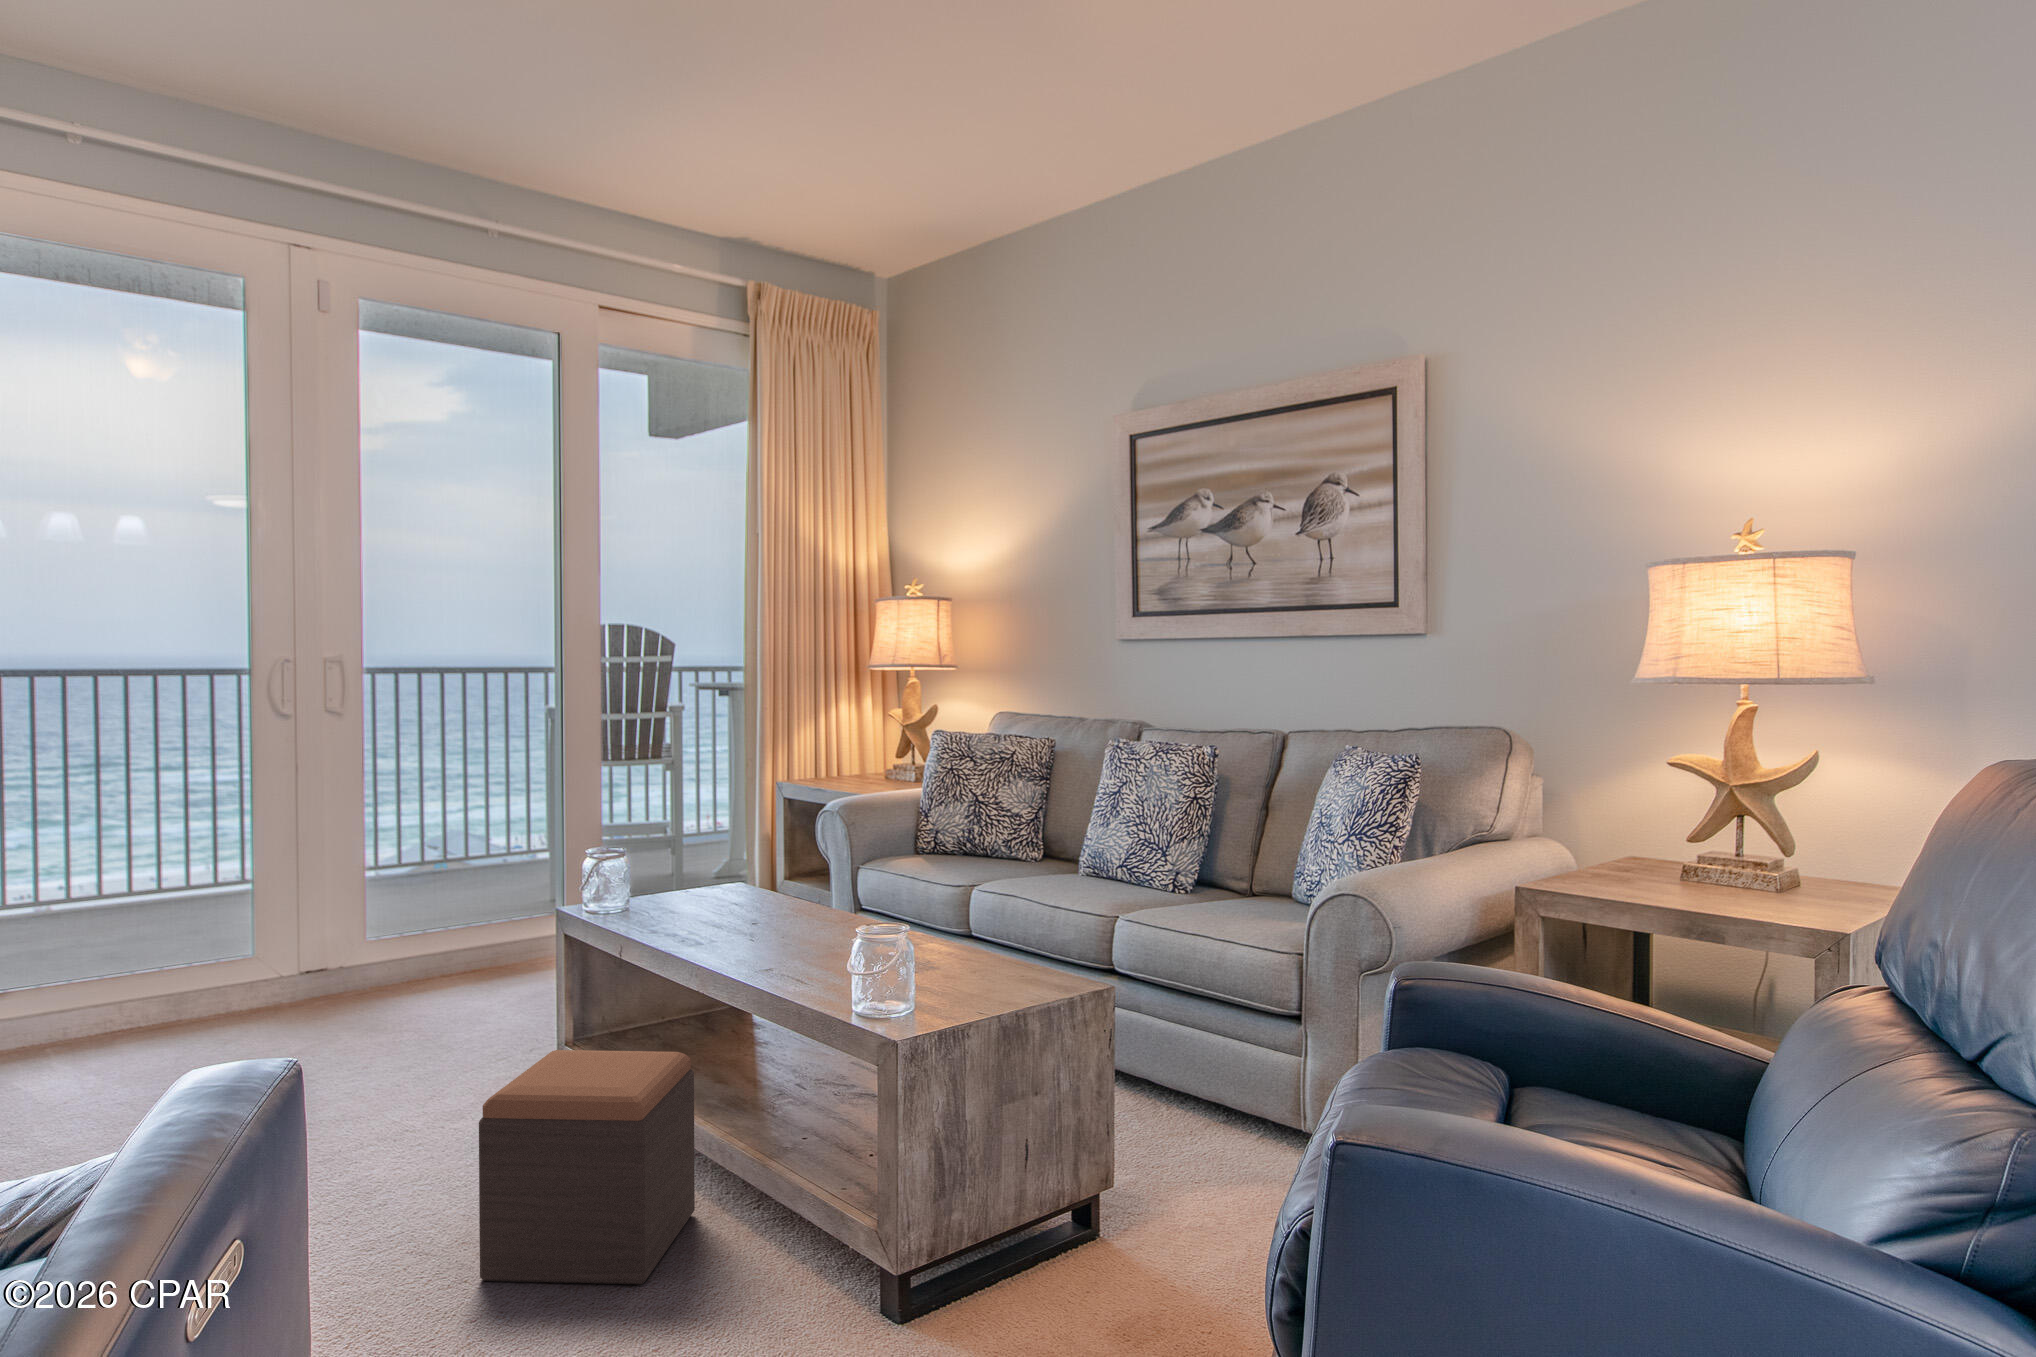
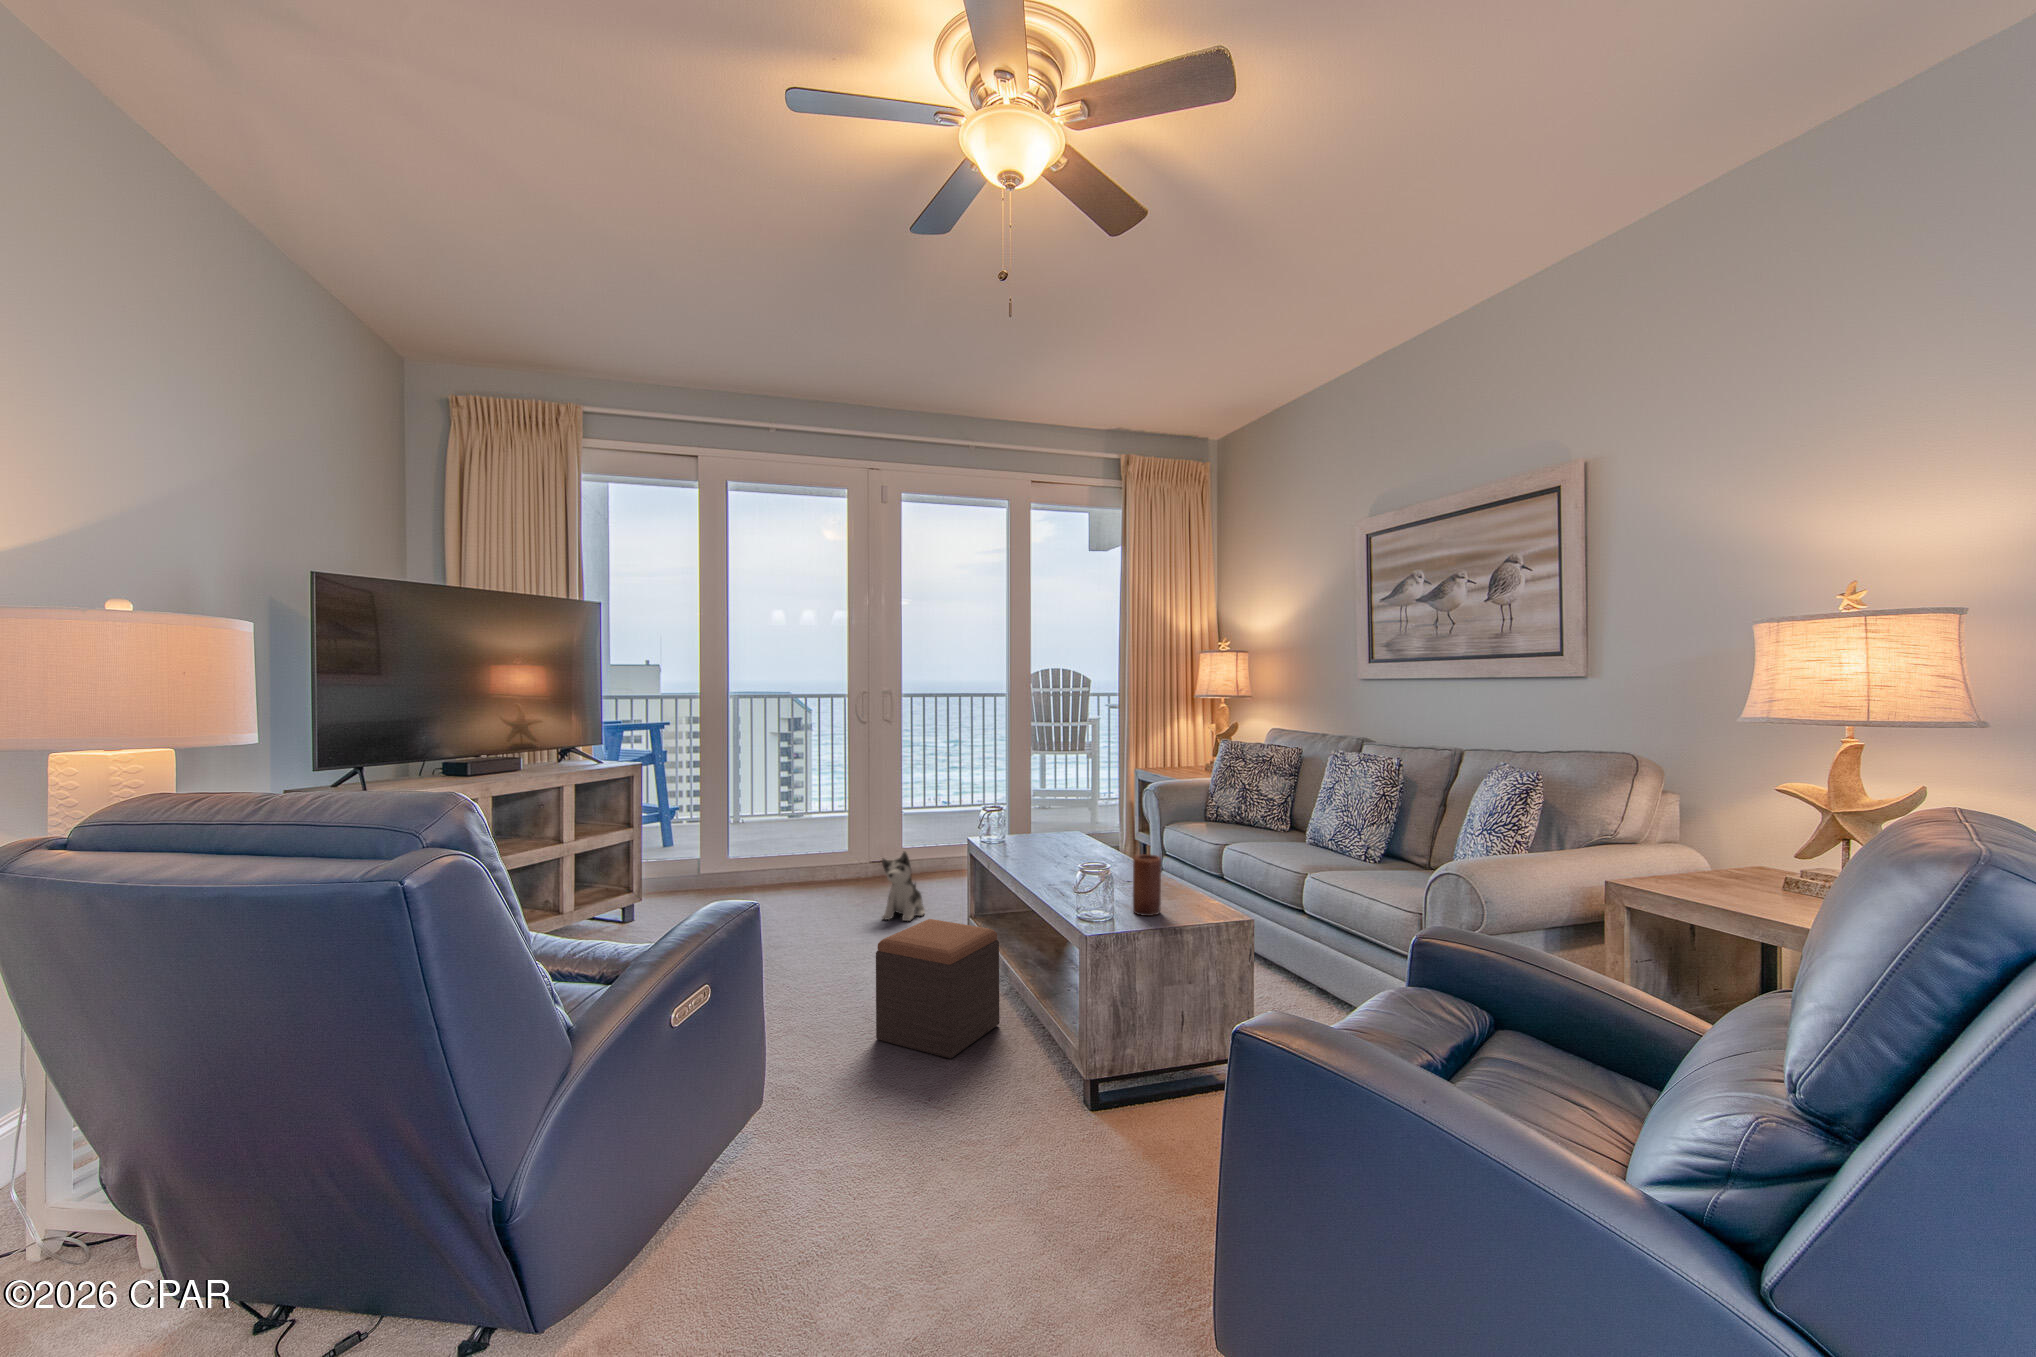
candle: none [956,898,1000,994] -> present [1133,854,1161,916]
plush toy: none [358,943,444,1073] -> present [882,852,925,921]

